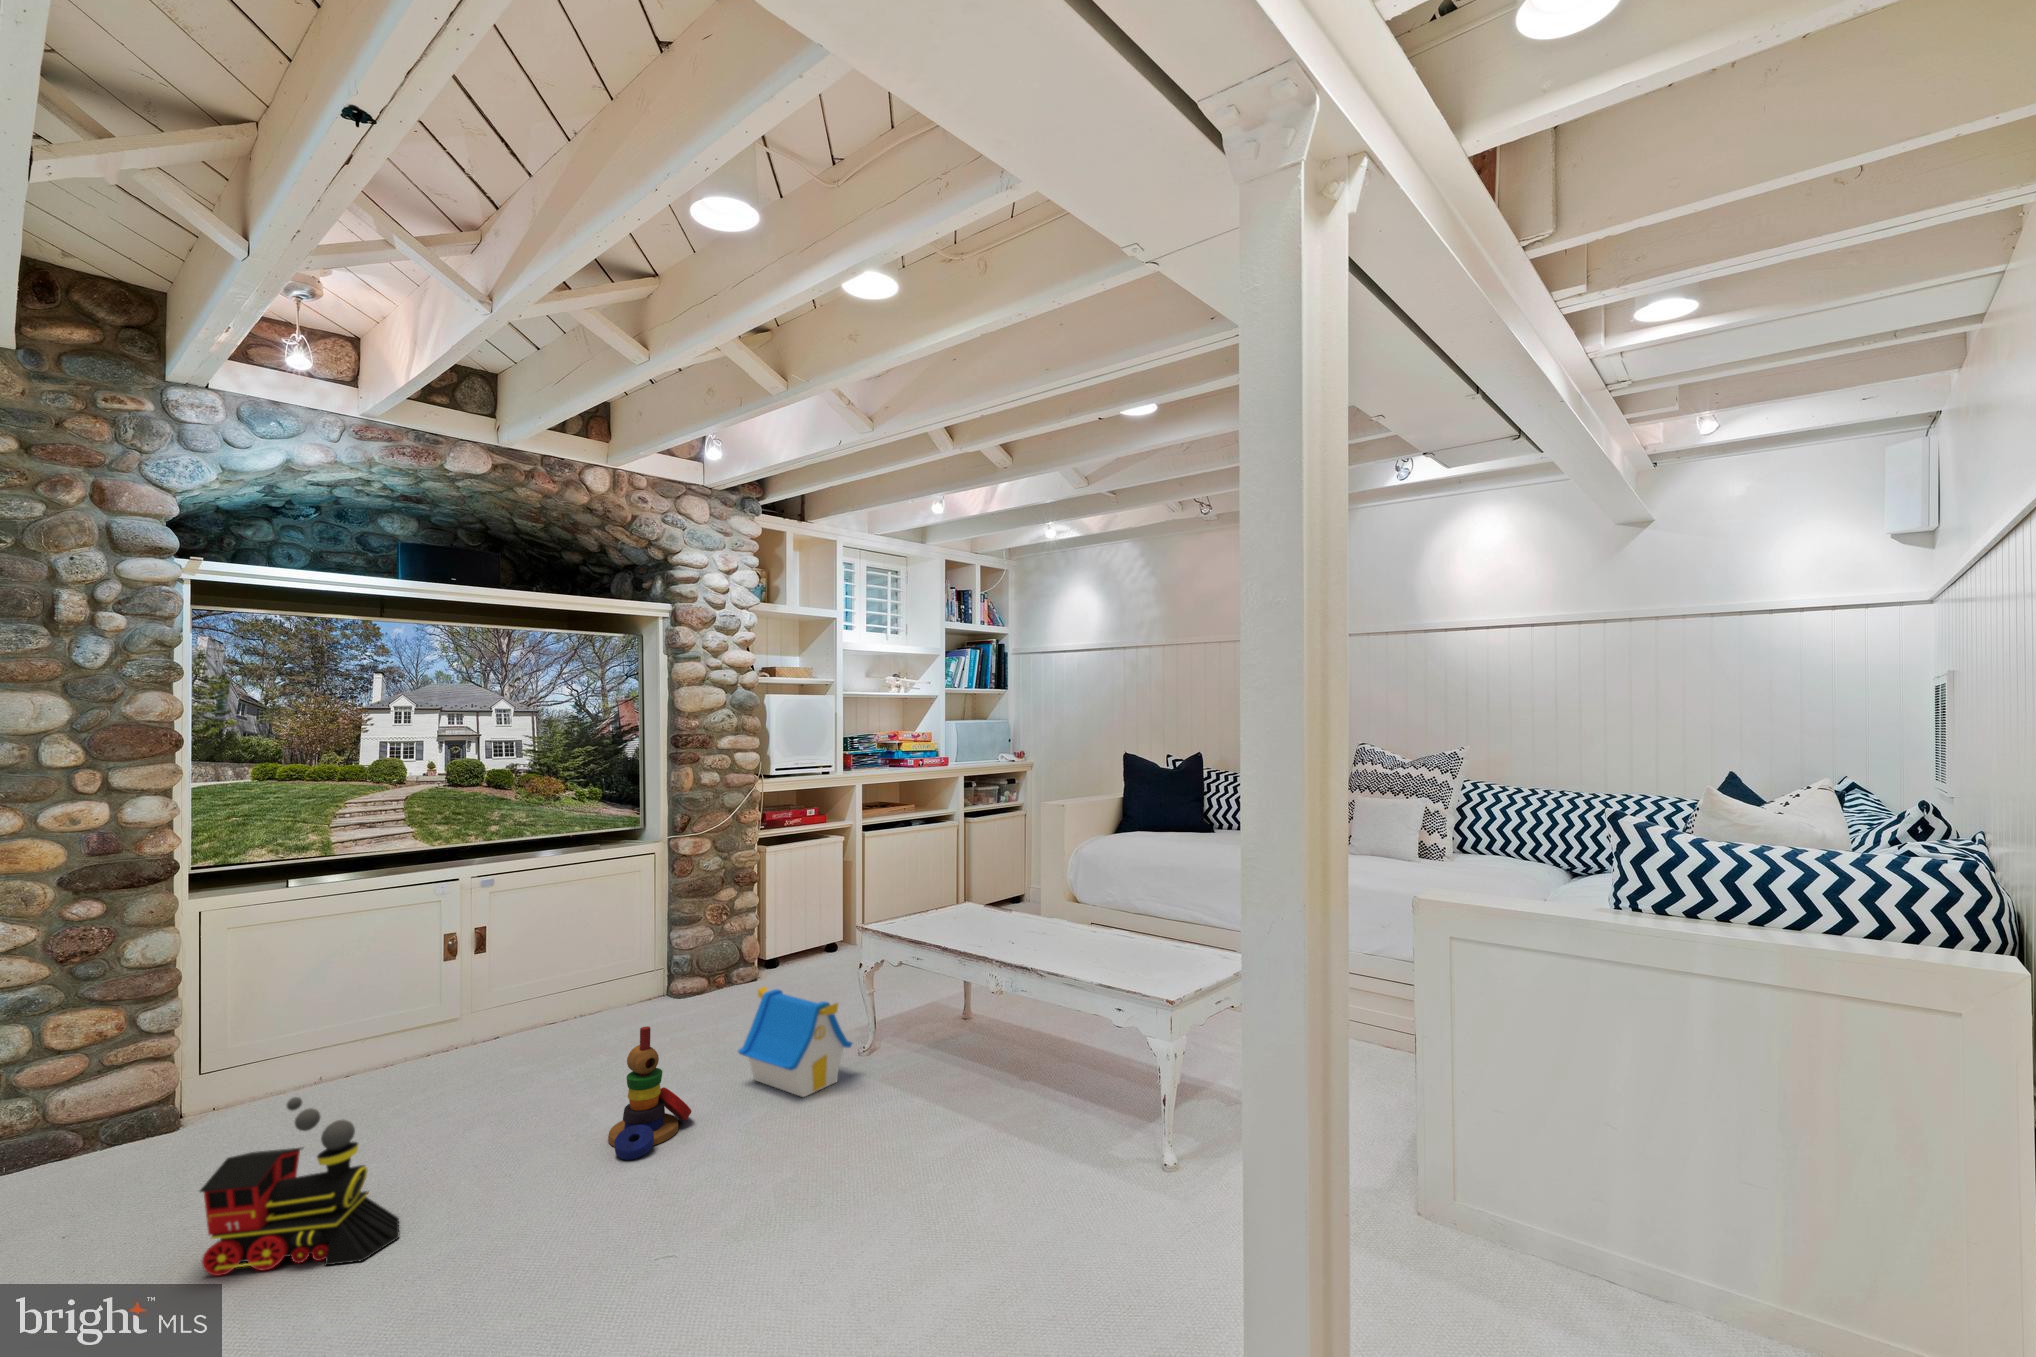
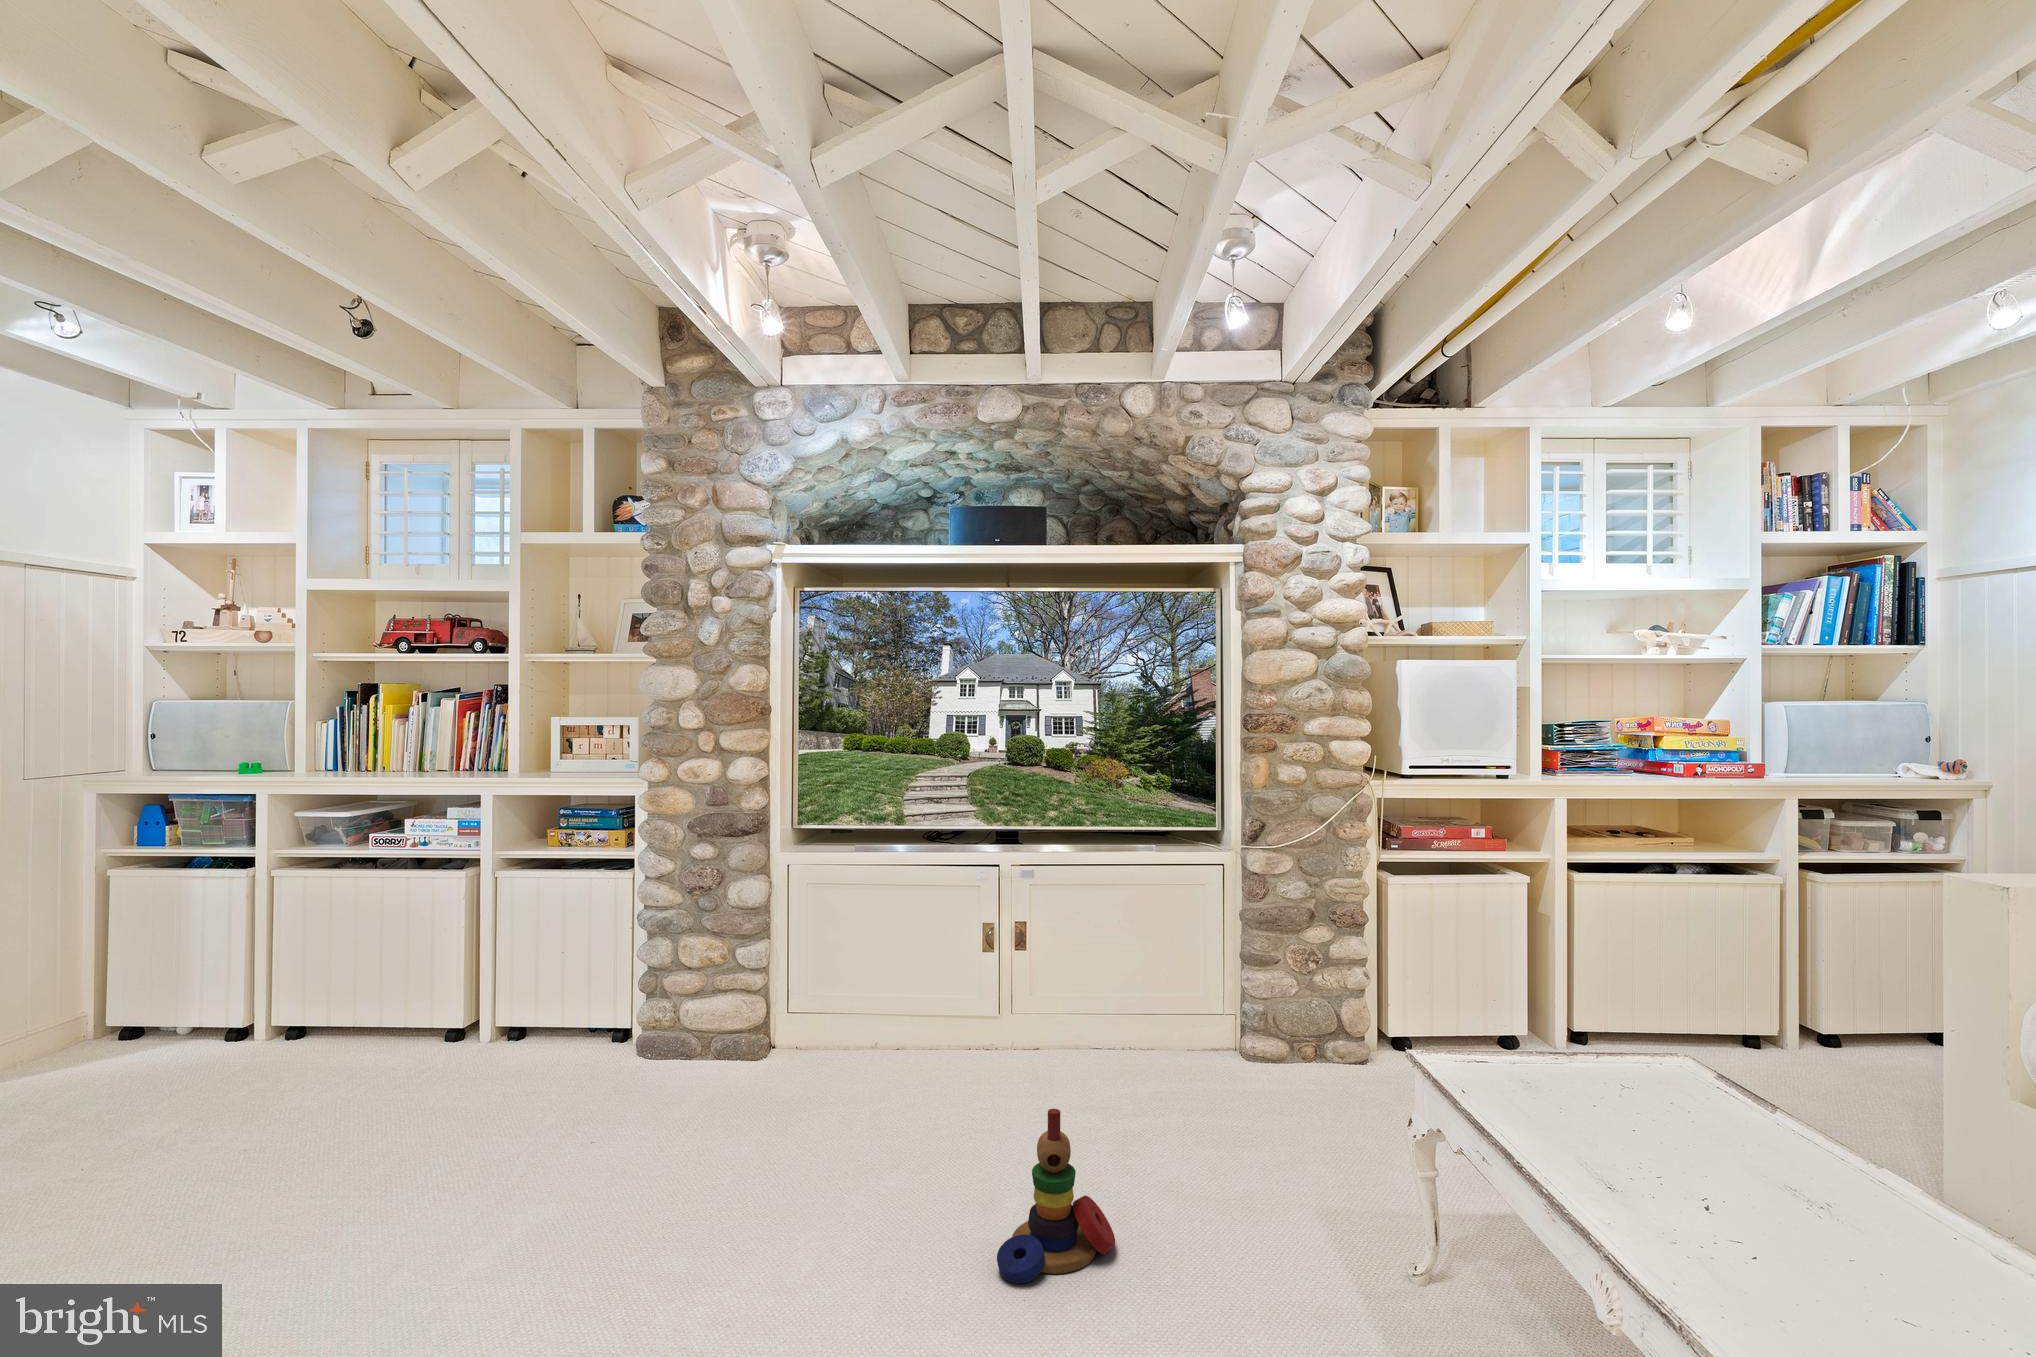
toy house: present [738,987,852,1097] -> none [1208,1095,1371,1294]
toy train: present [199,1097,399,1276] -> none [641,1076,788,1274]

